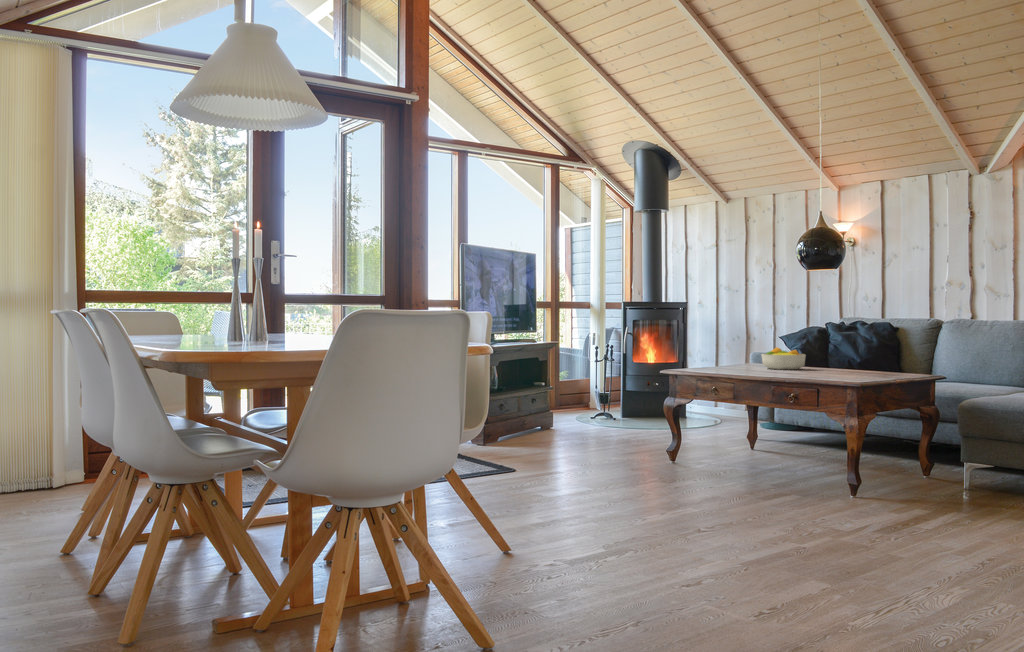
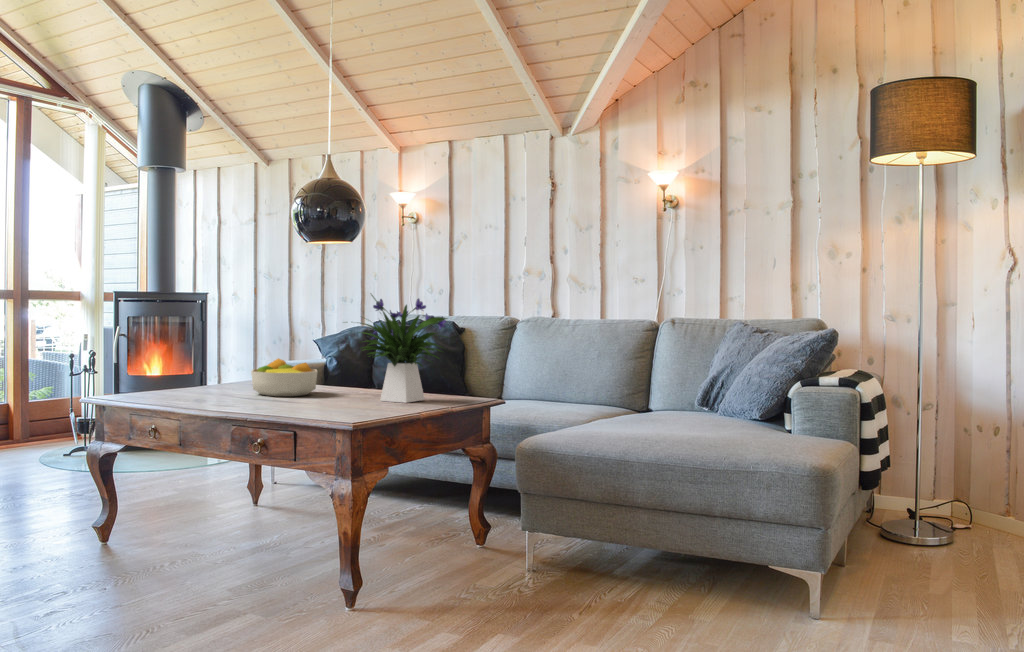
flower arrangement: none [826,305,896,373] -> present [360,295,447,403]

